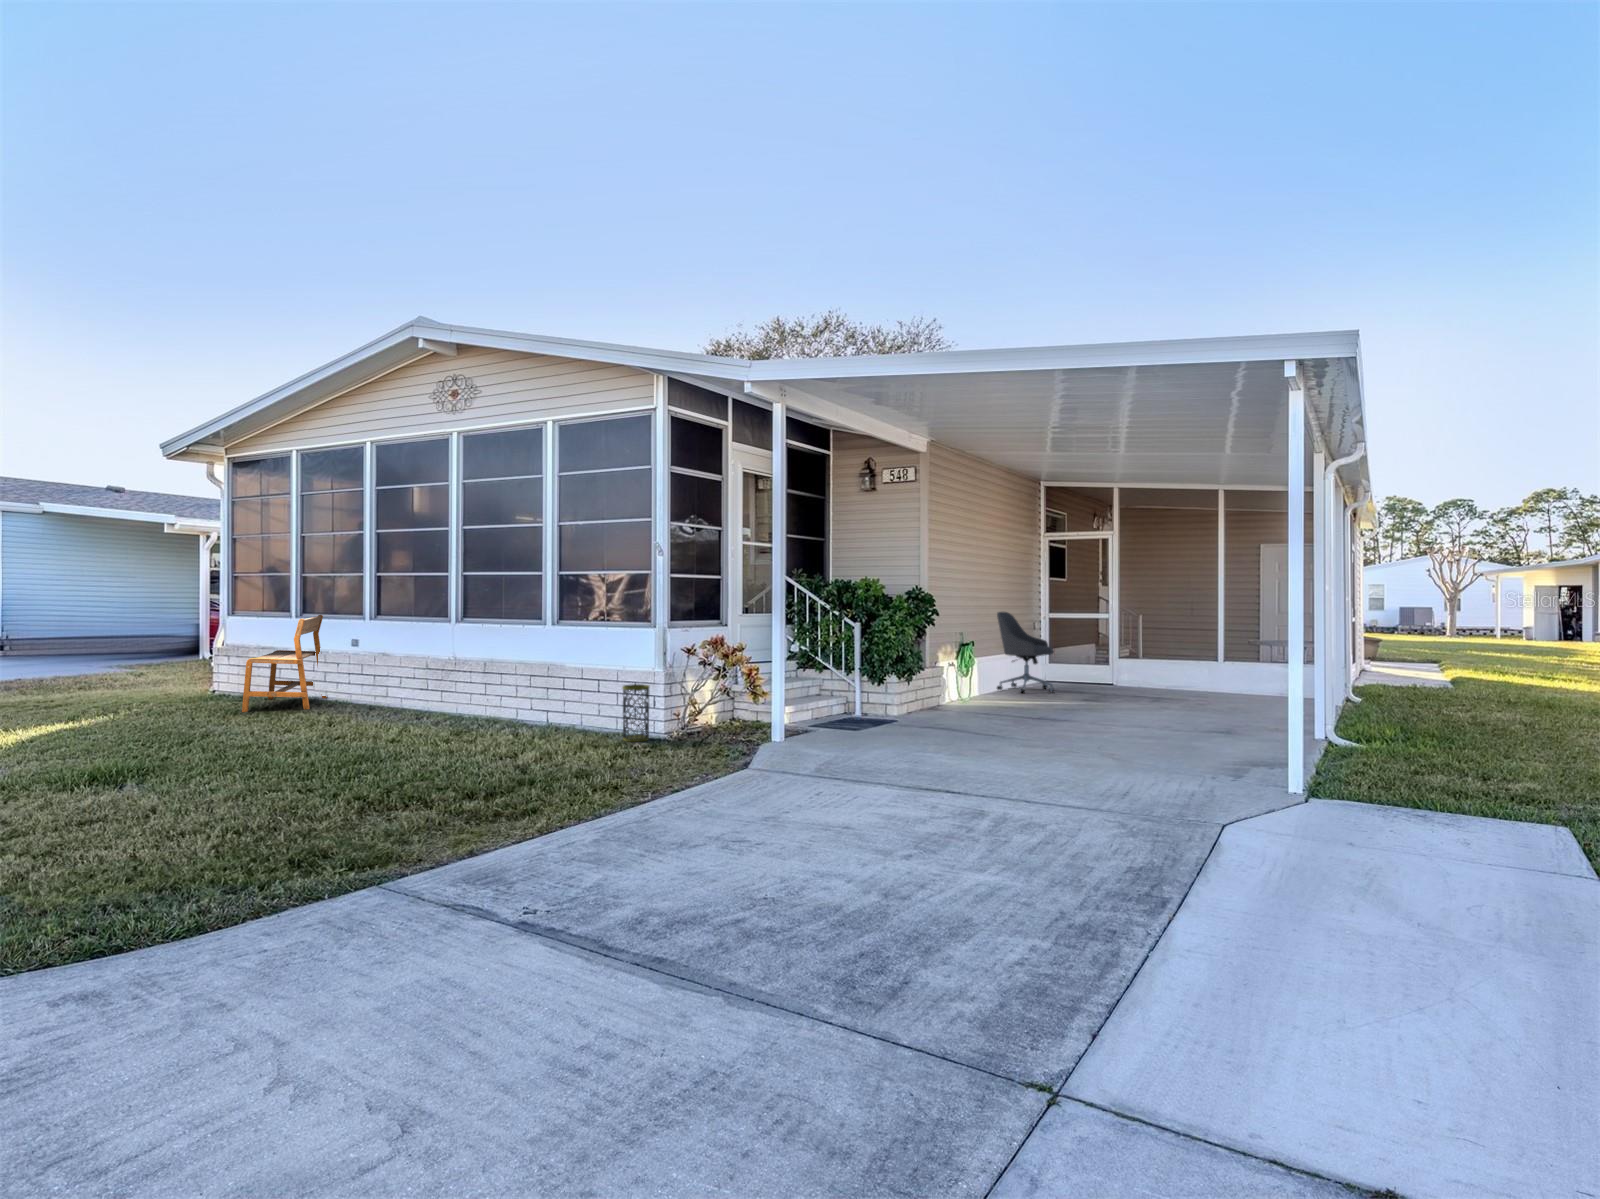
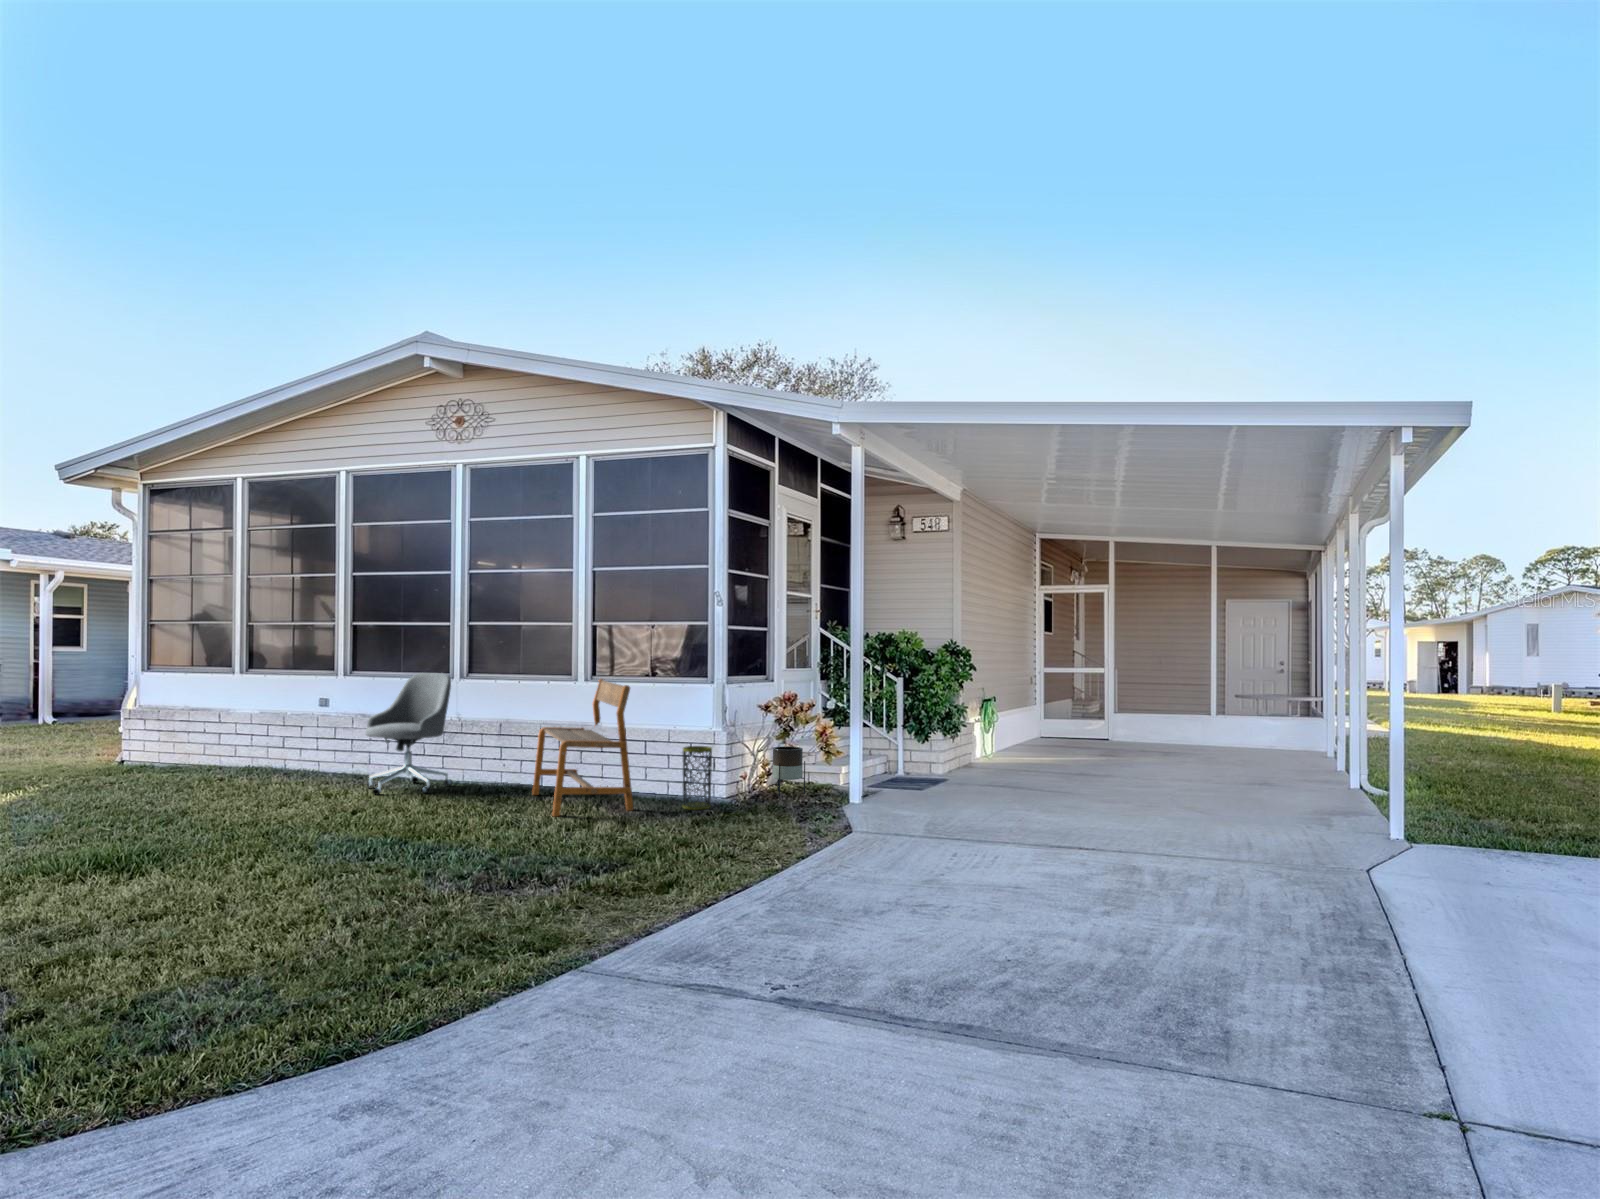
chair: present [997,612,1054,694] -> present [365,673,452,795]
bench: present [242,615,327,712] -> present [532,679,633,817]
planter: none [719,686,749,731] -> present [772,746,805,796]

